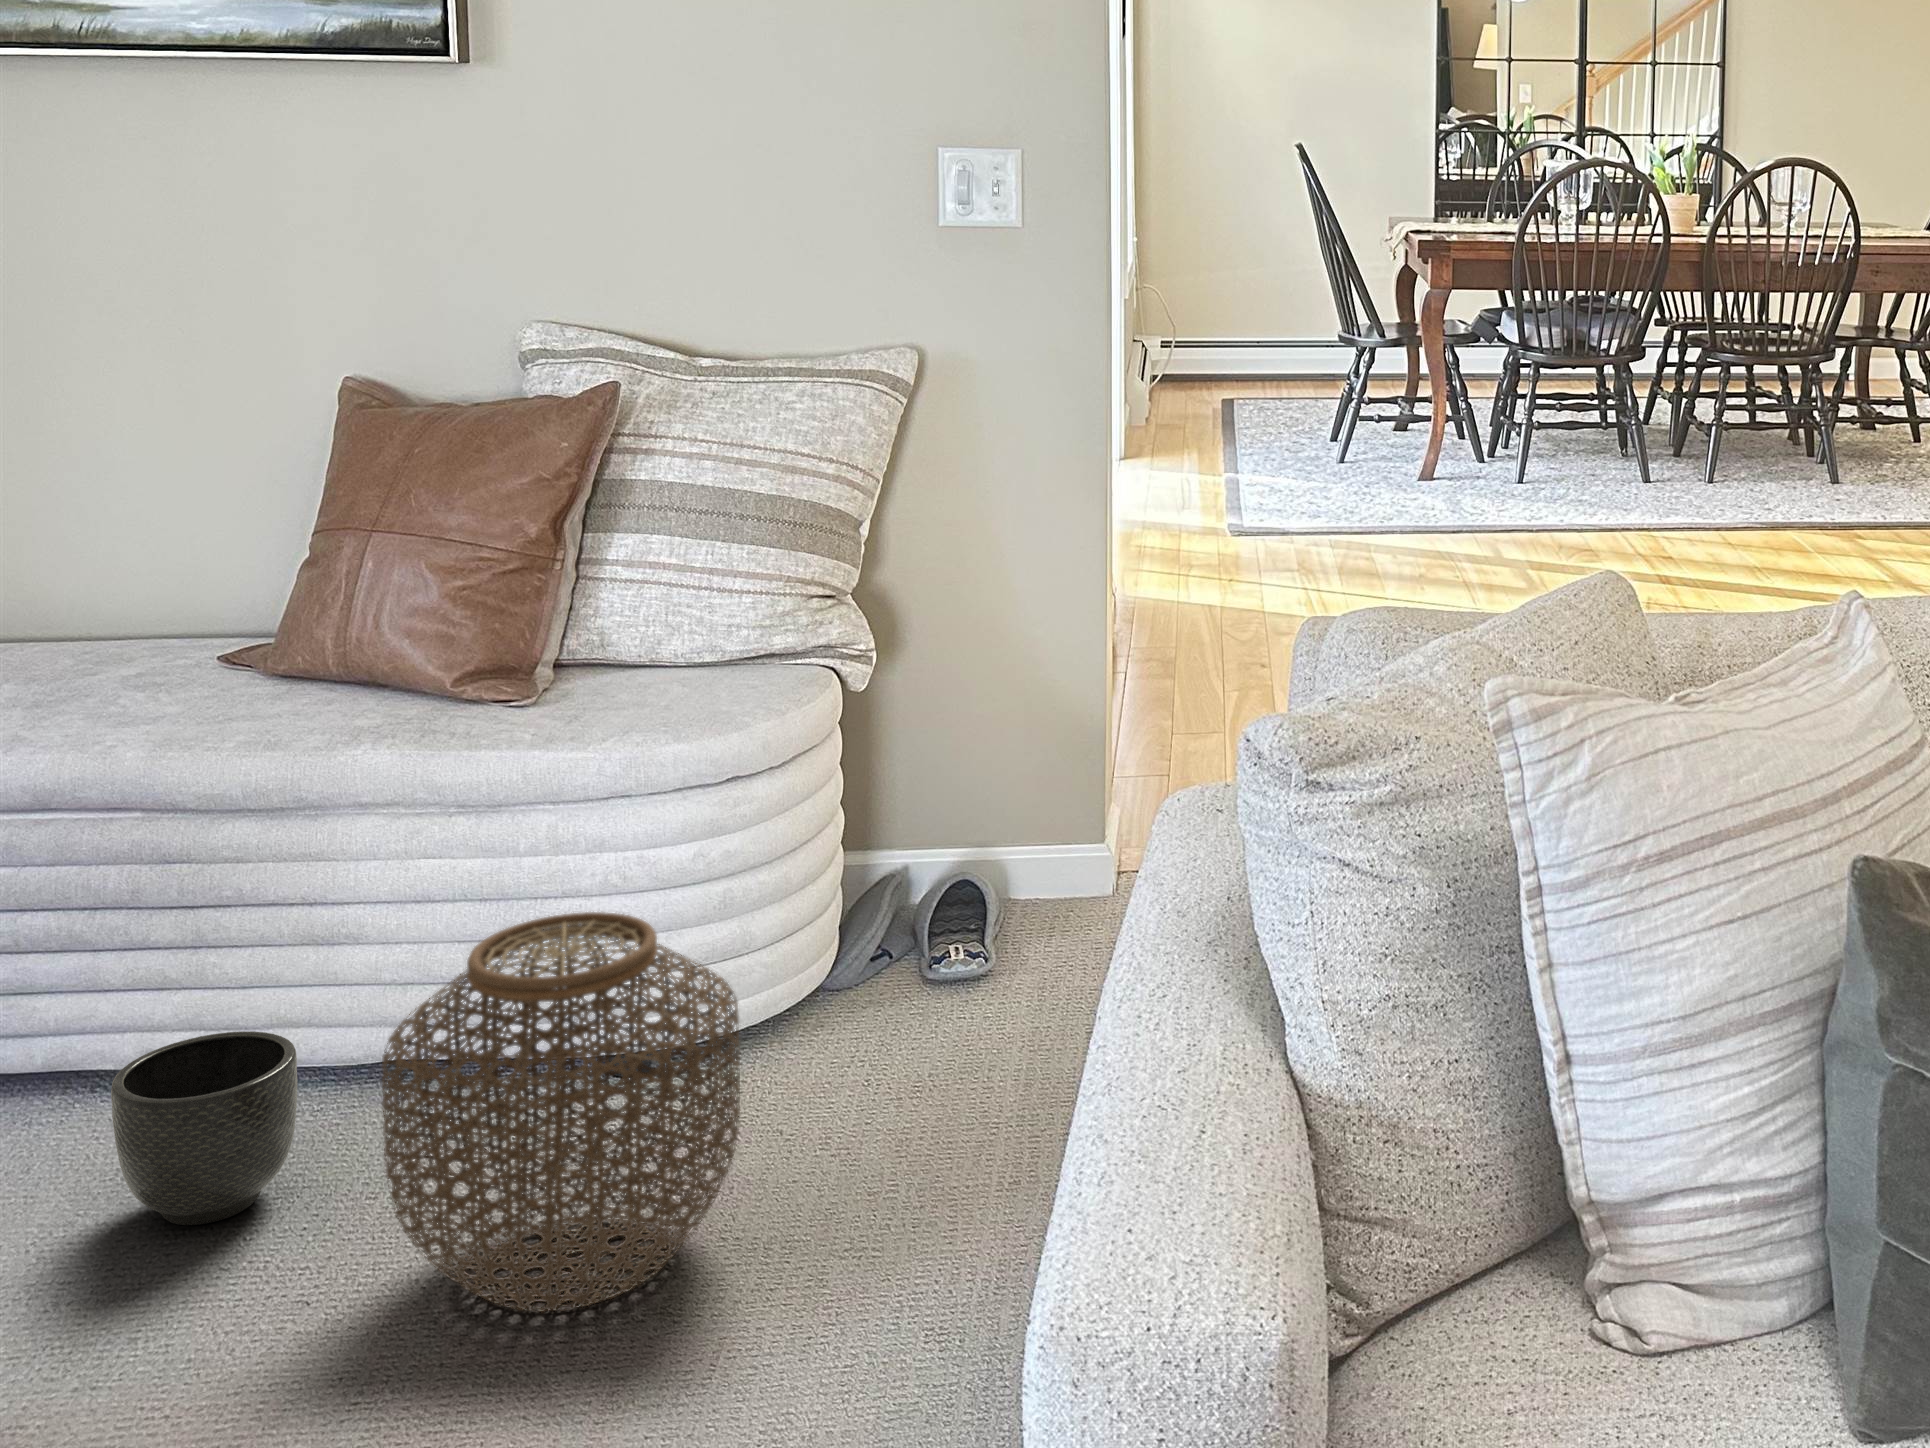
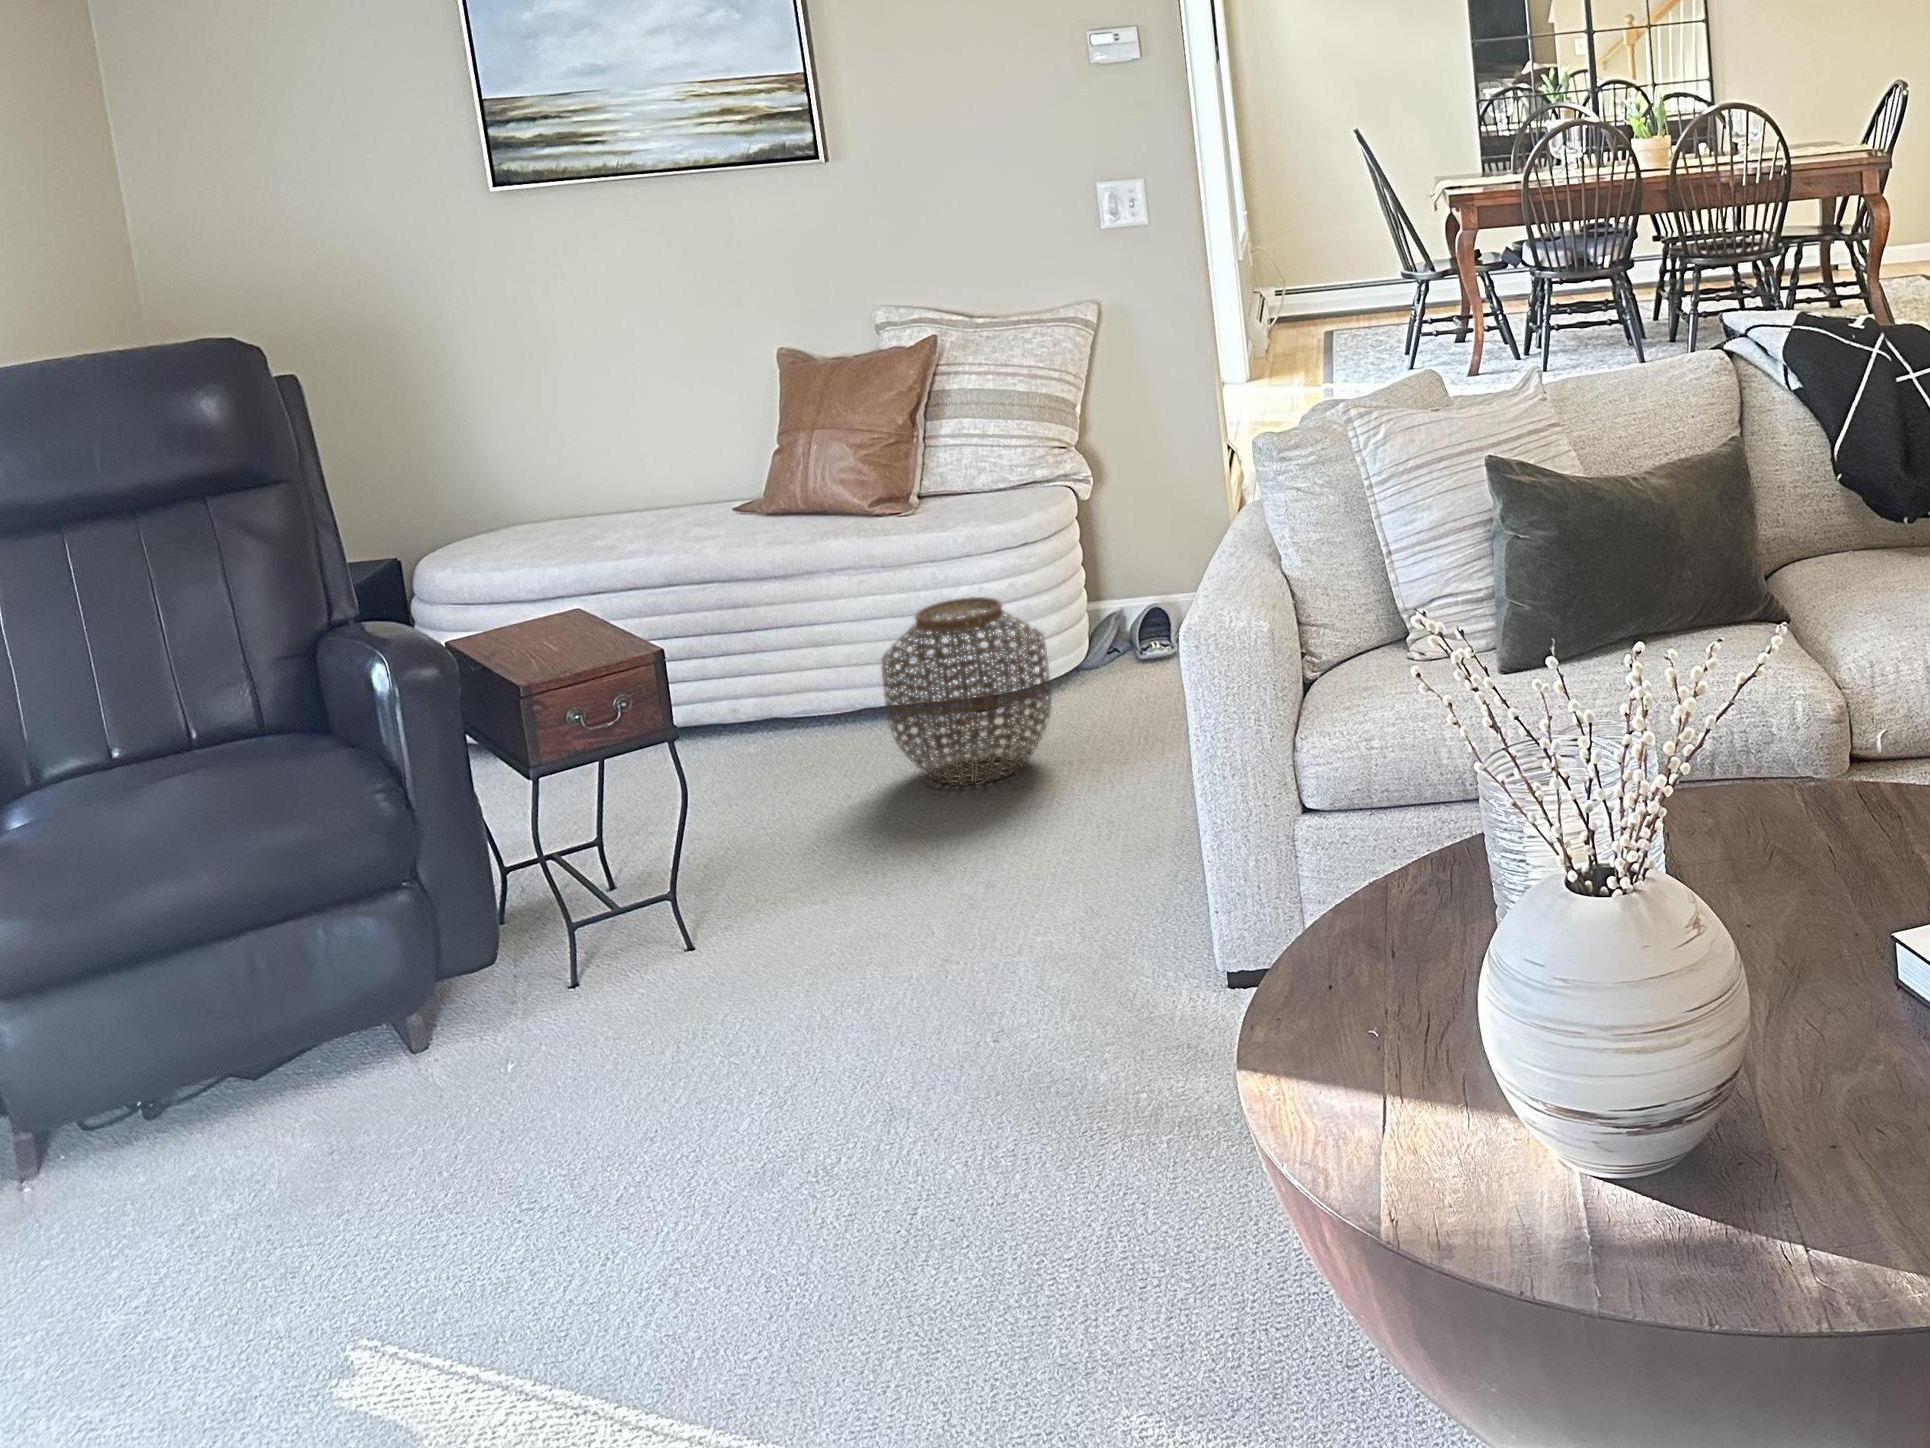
planter: present [111,1031,297,1225] -> none [744,680,829,770]

